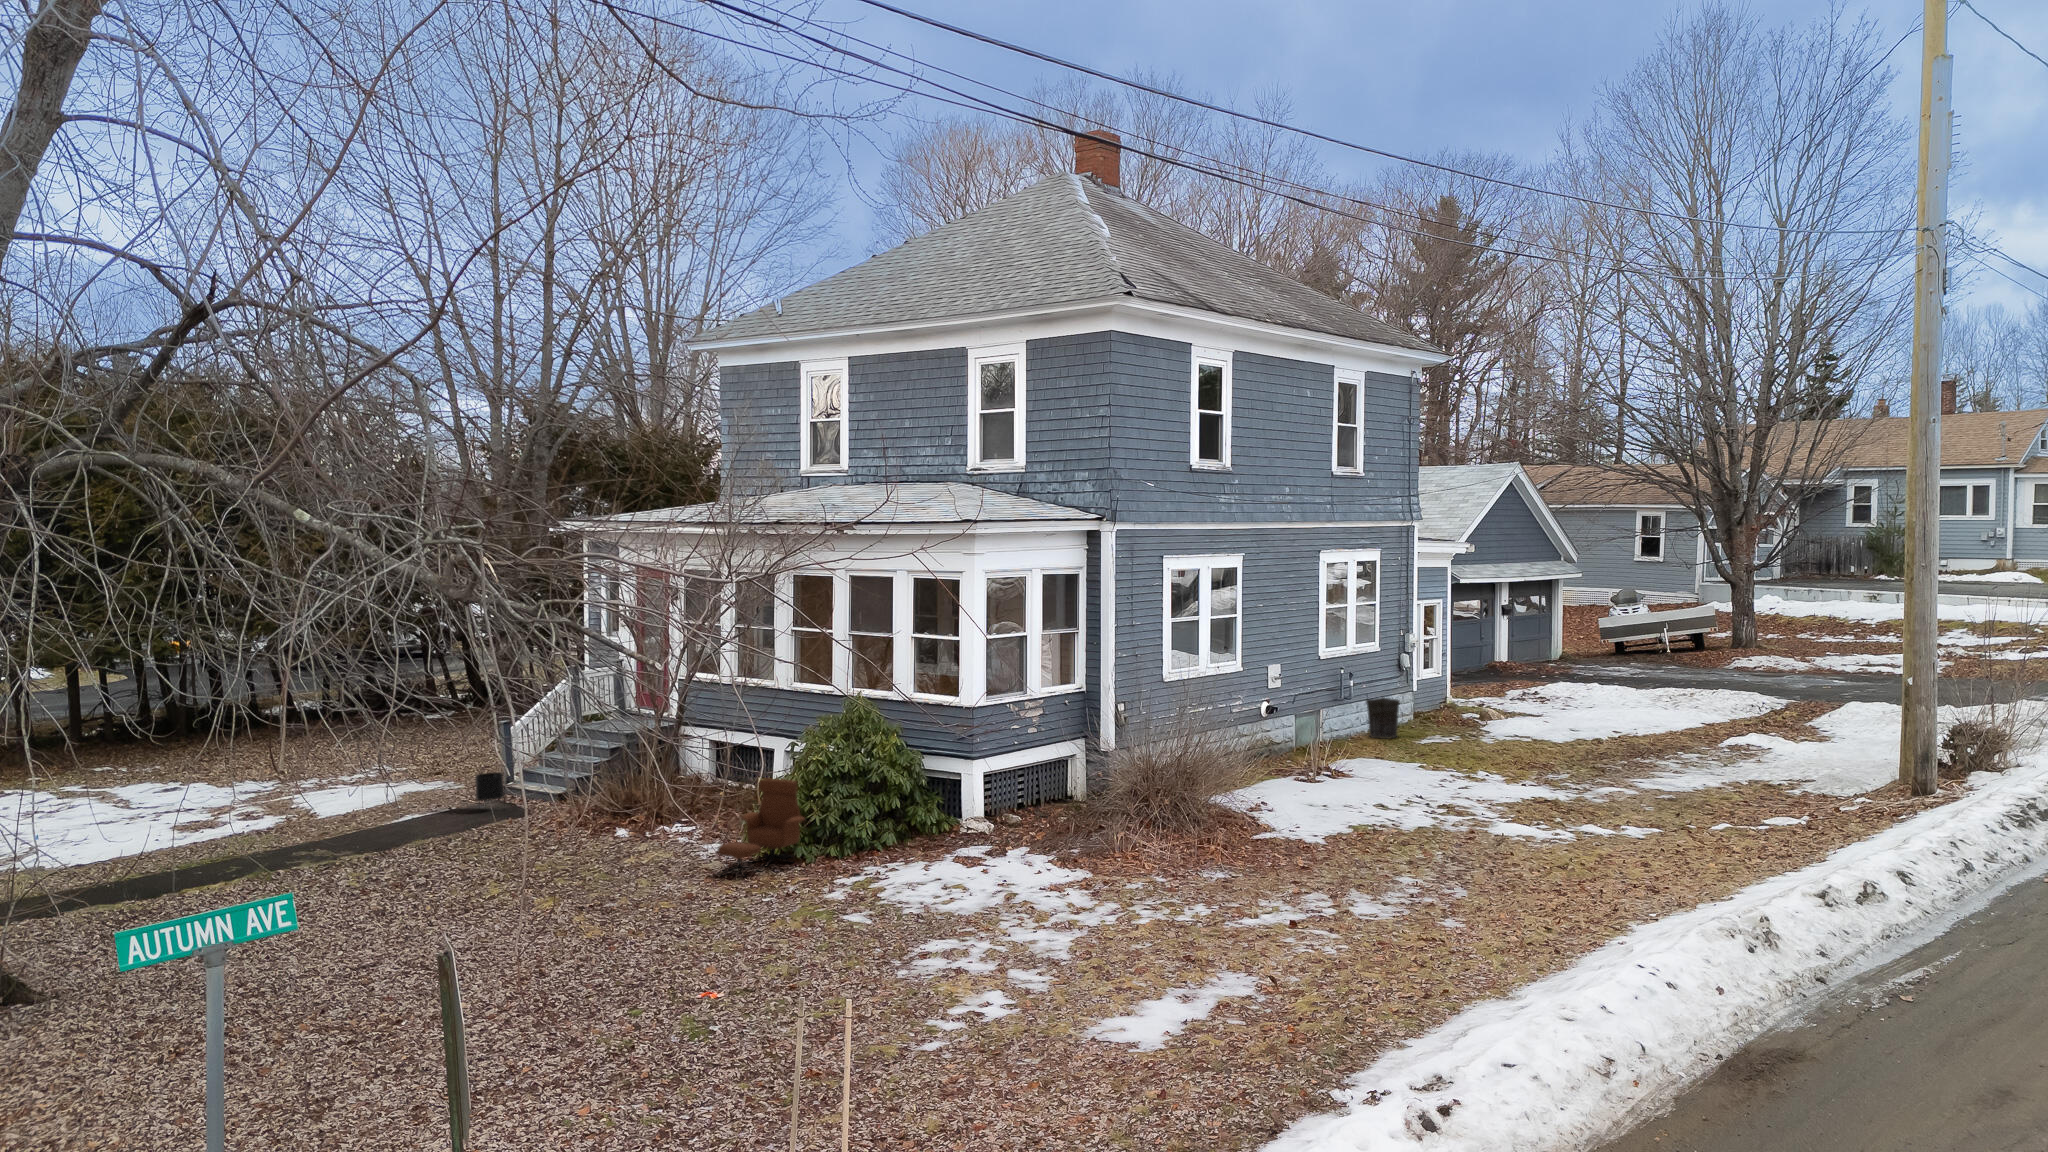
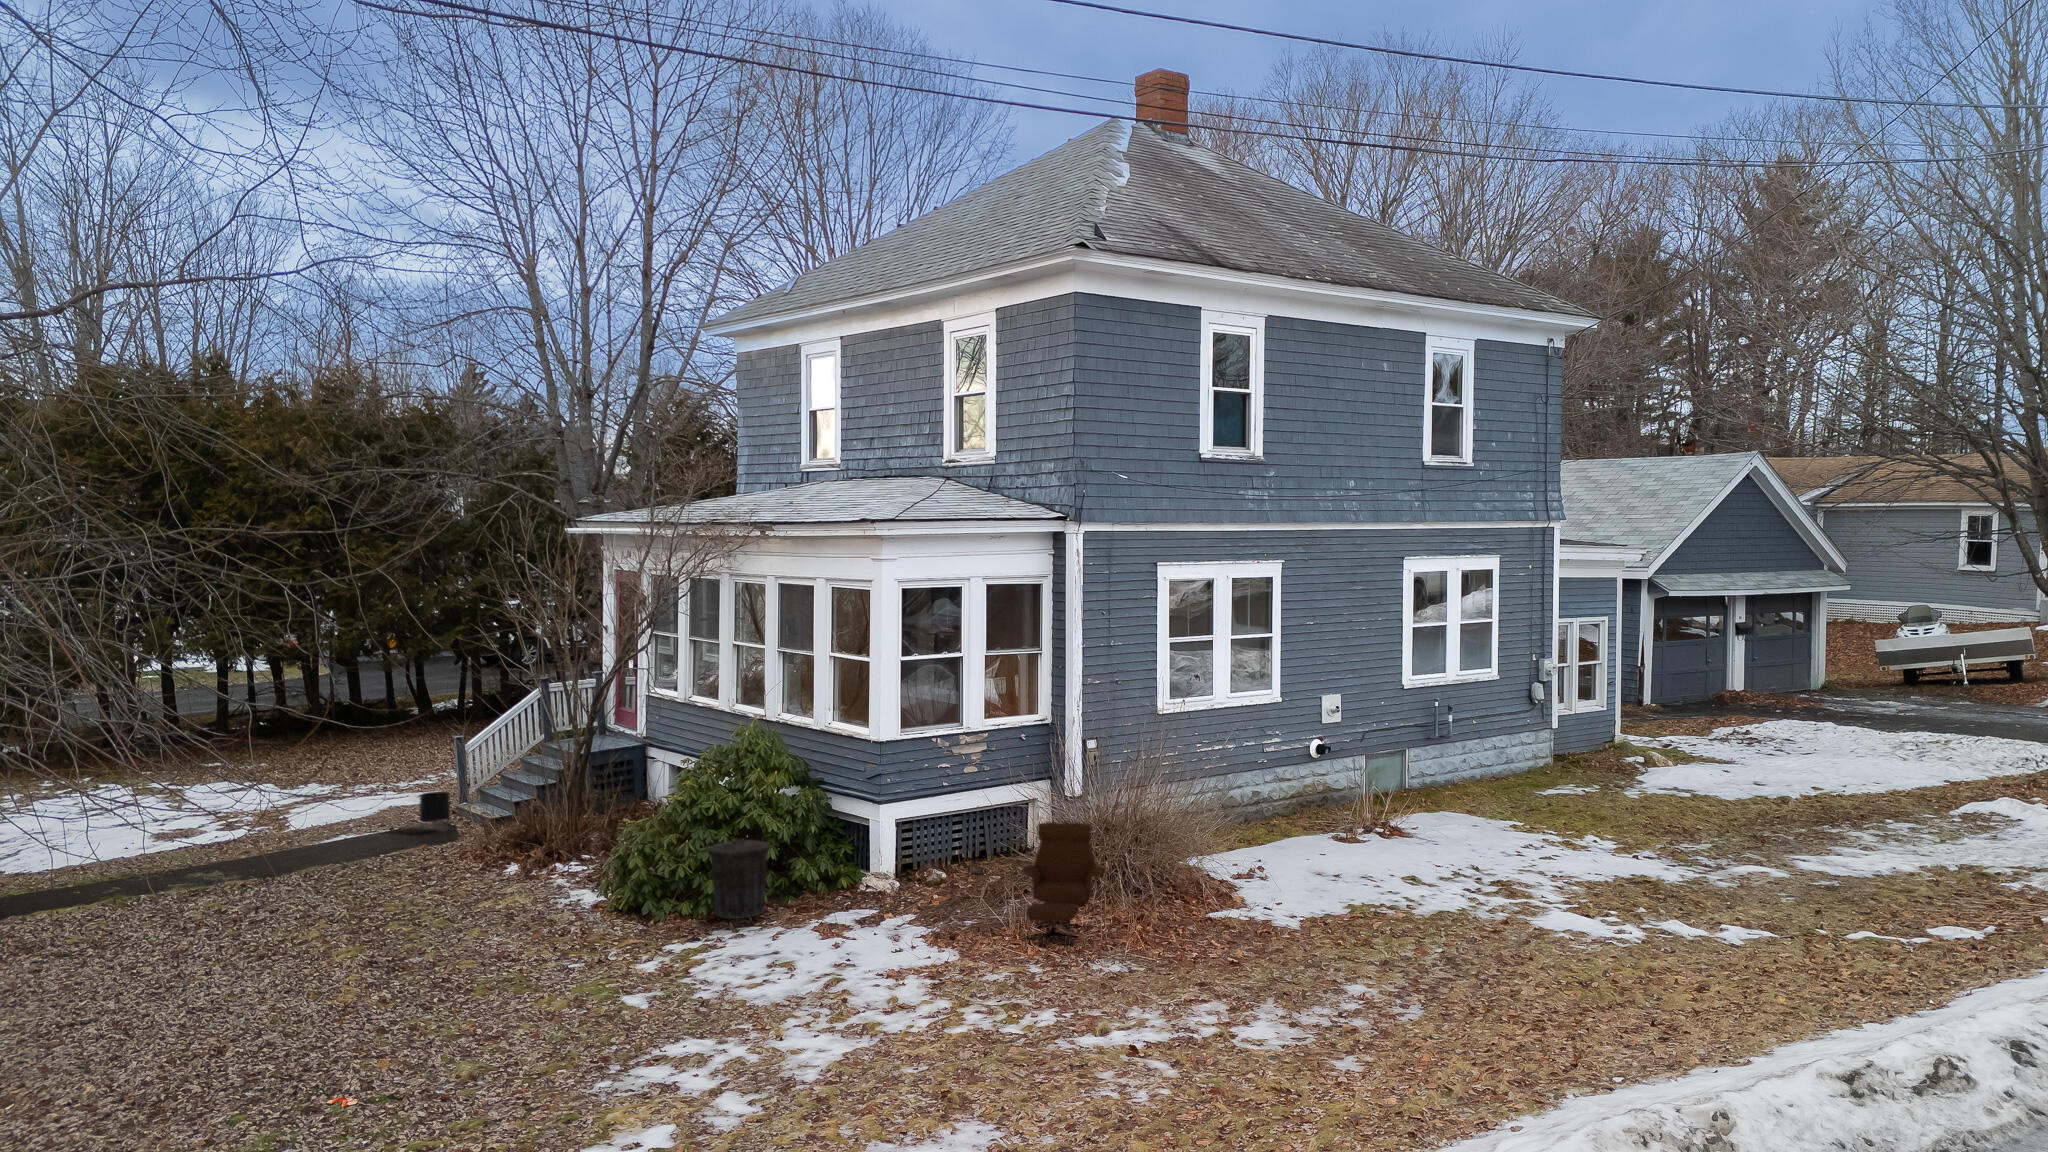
trash can: present [1366,697,1400,739] -> present [708,839,770,919]
lounge chair: present [718,778,804,877] -> present [1022,822,1105,946]

